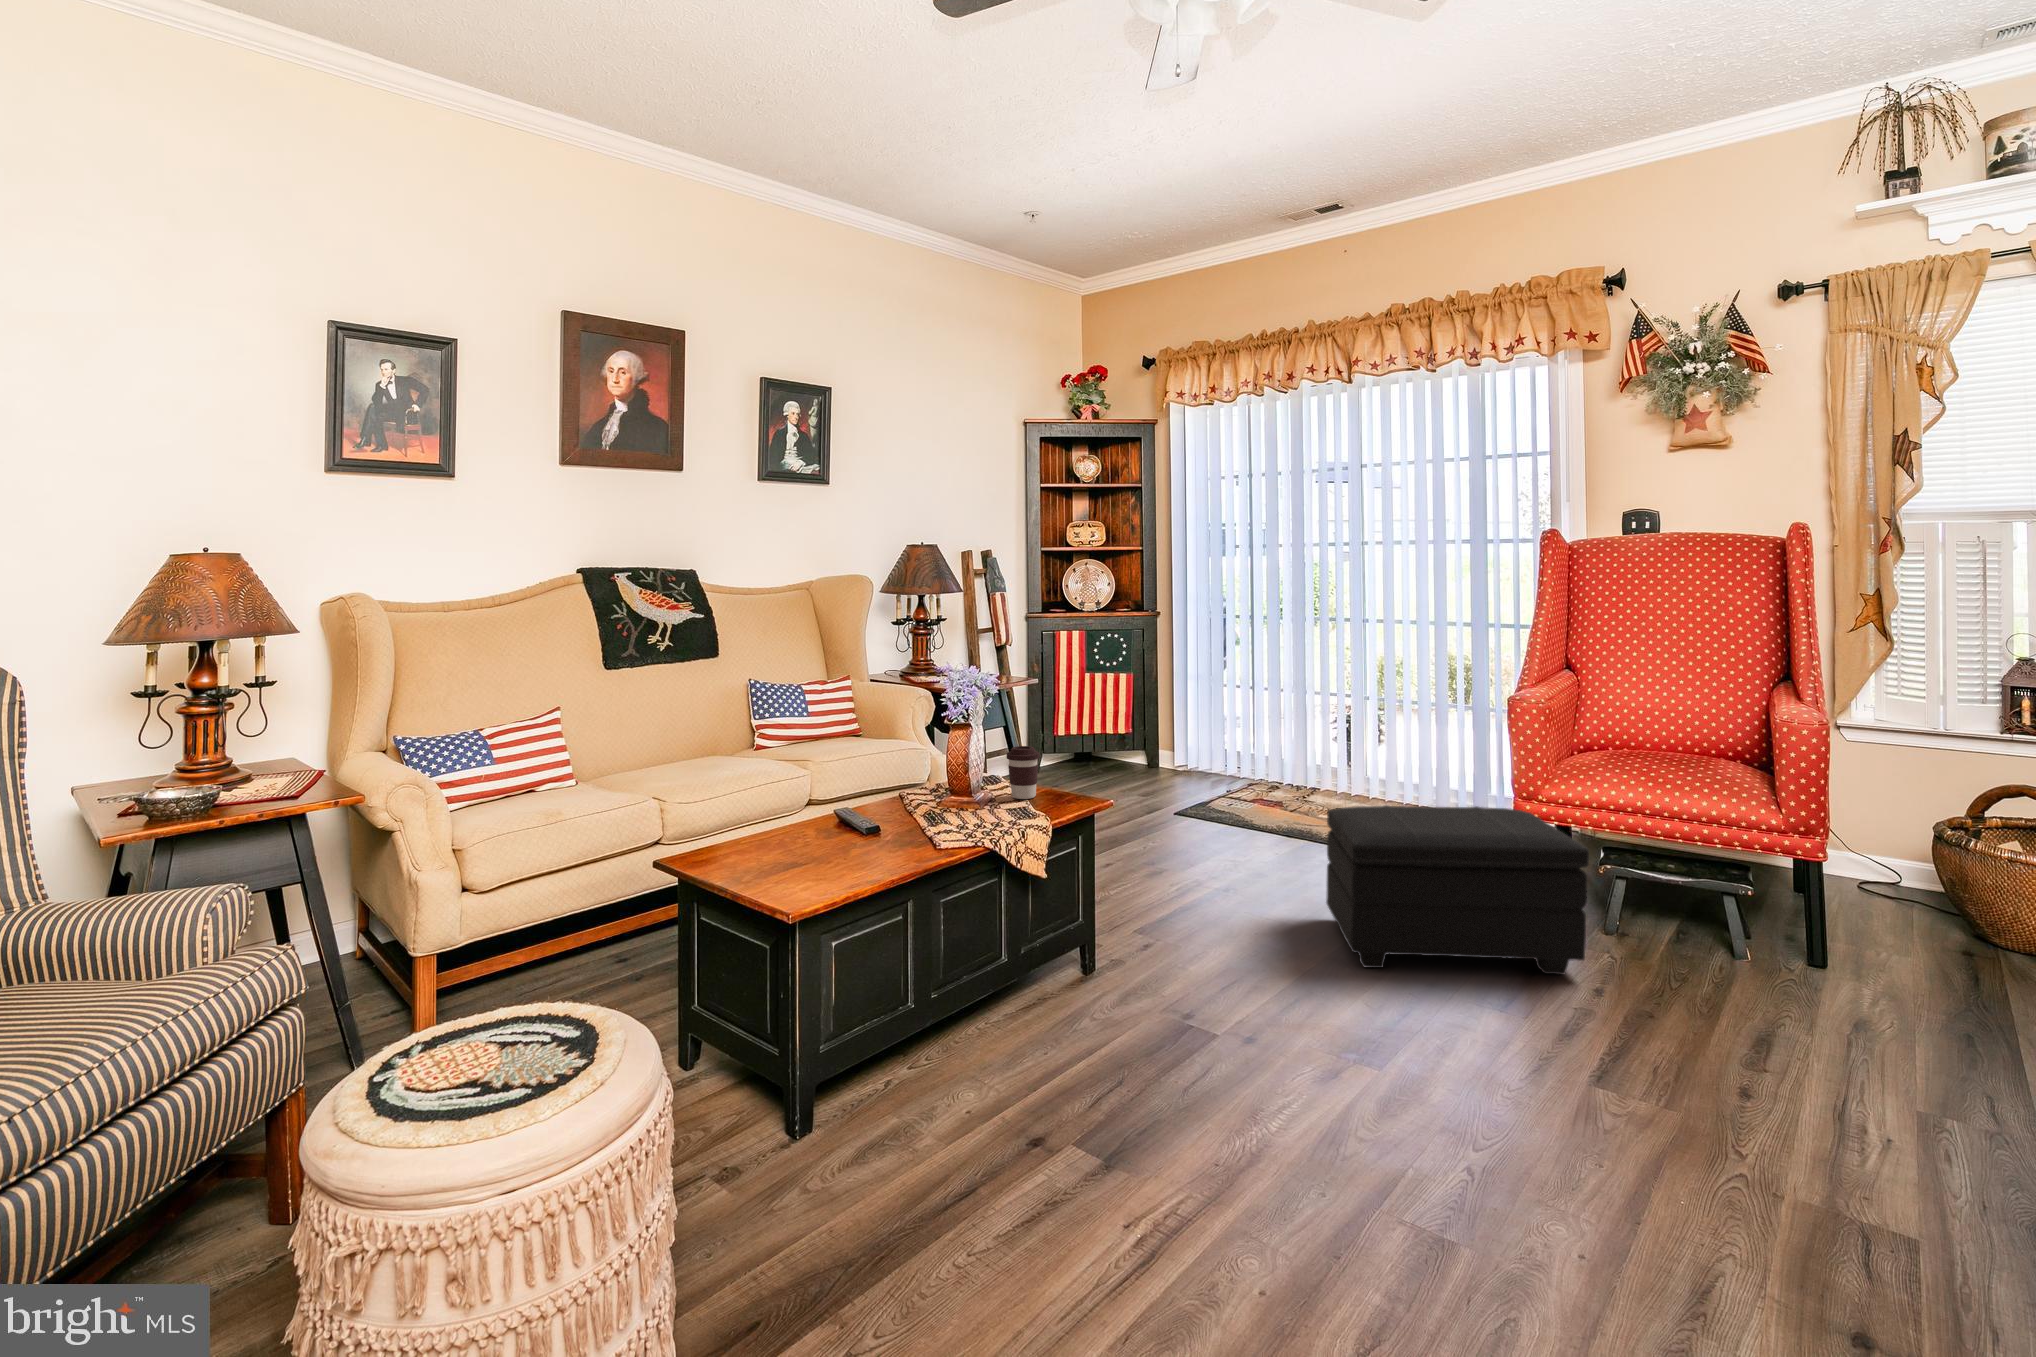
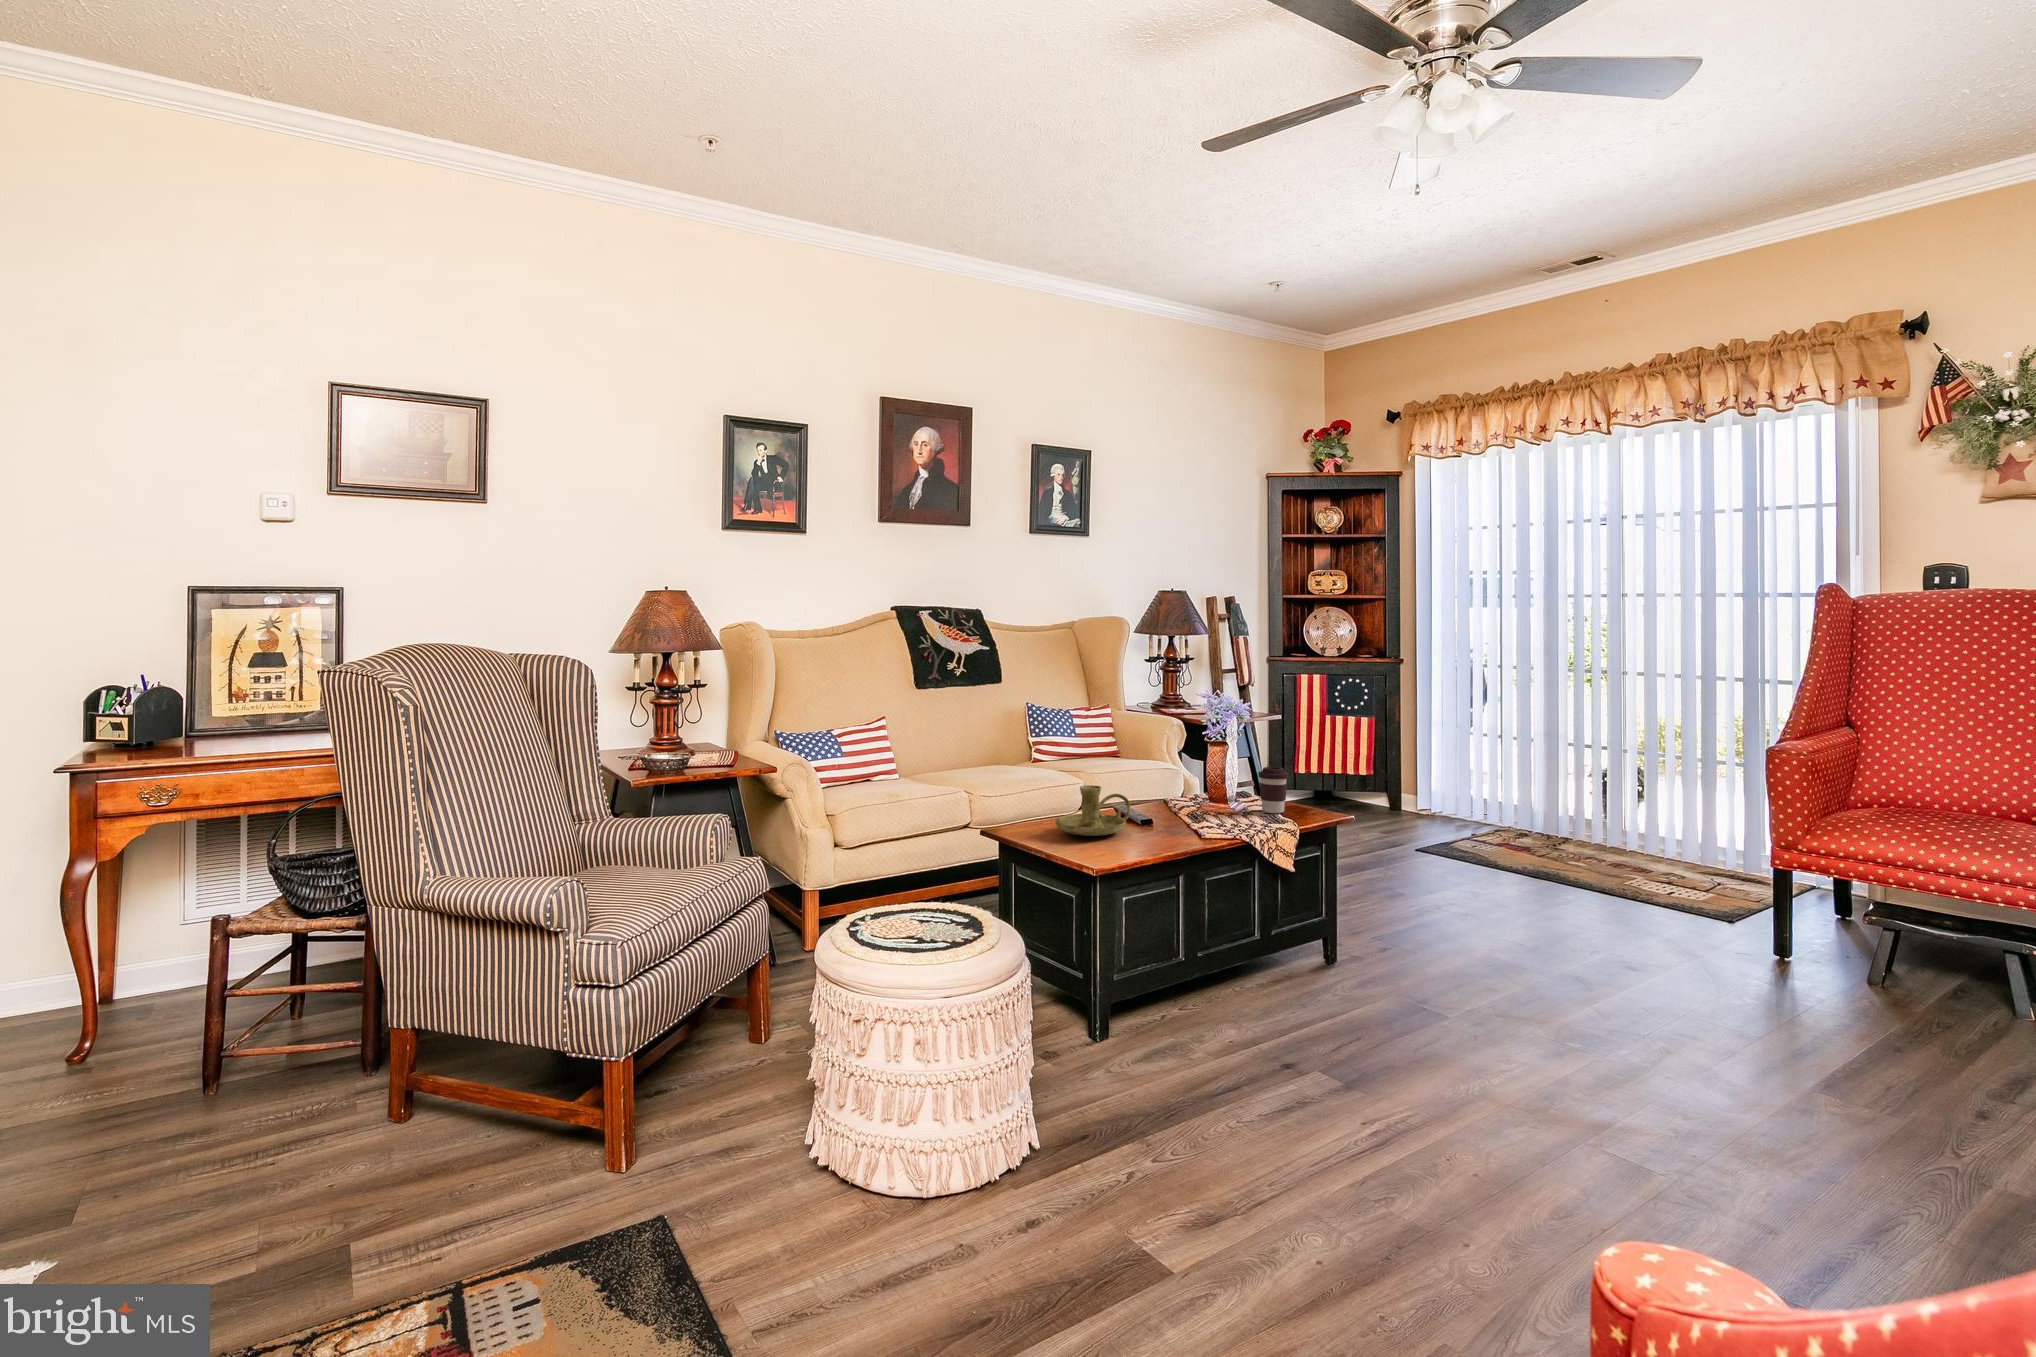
candle holder: none [766,783,859,845] -> present [1055,785,1131,836]
footstool: present [1326,805,1589,975] -> none [1569,844,1851,1021]

